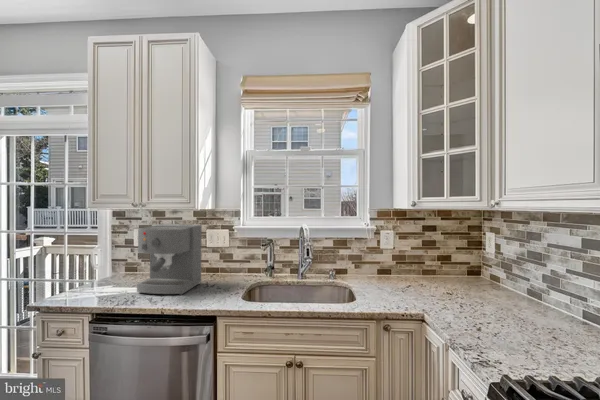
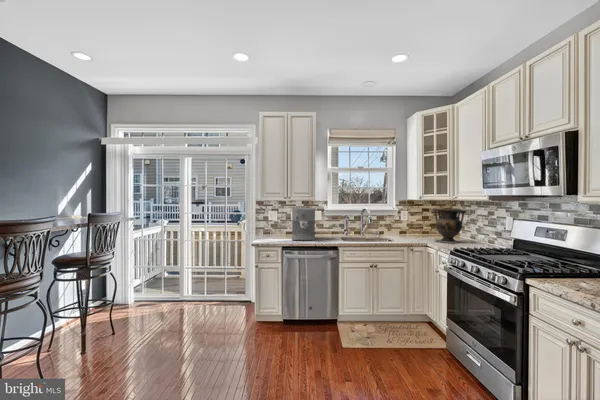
vase: none [438,228,521,319] -> present [433,208,466,244]

